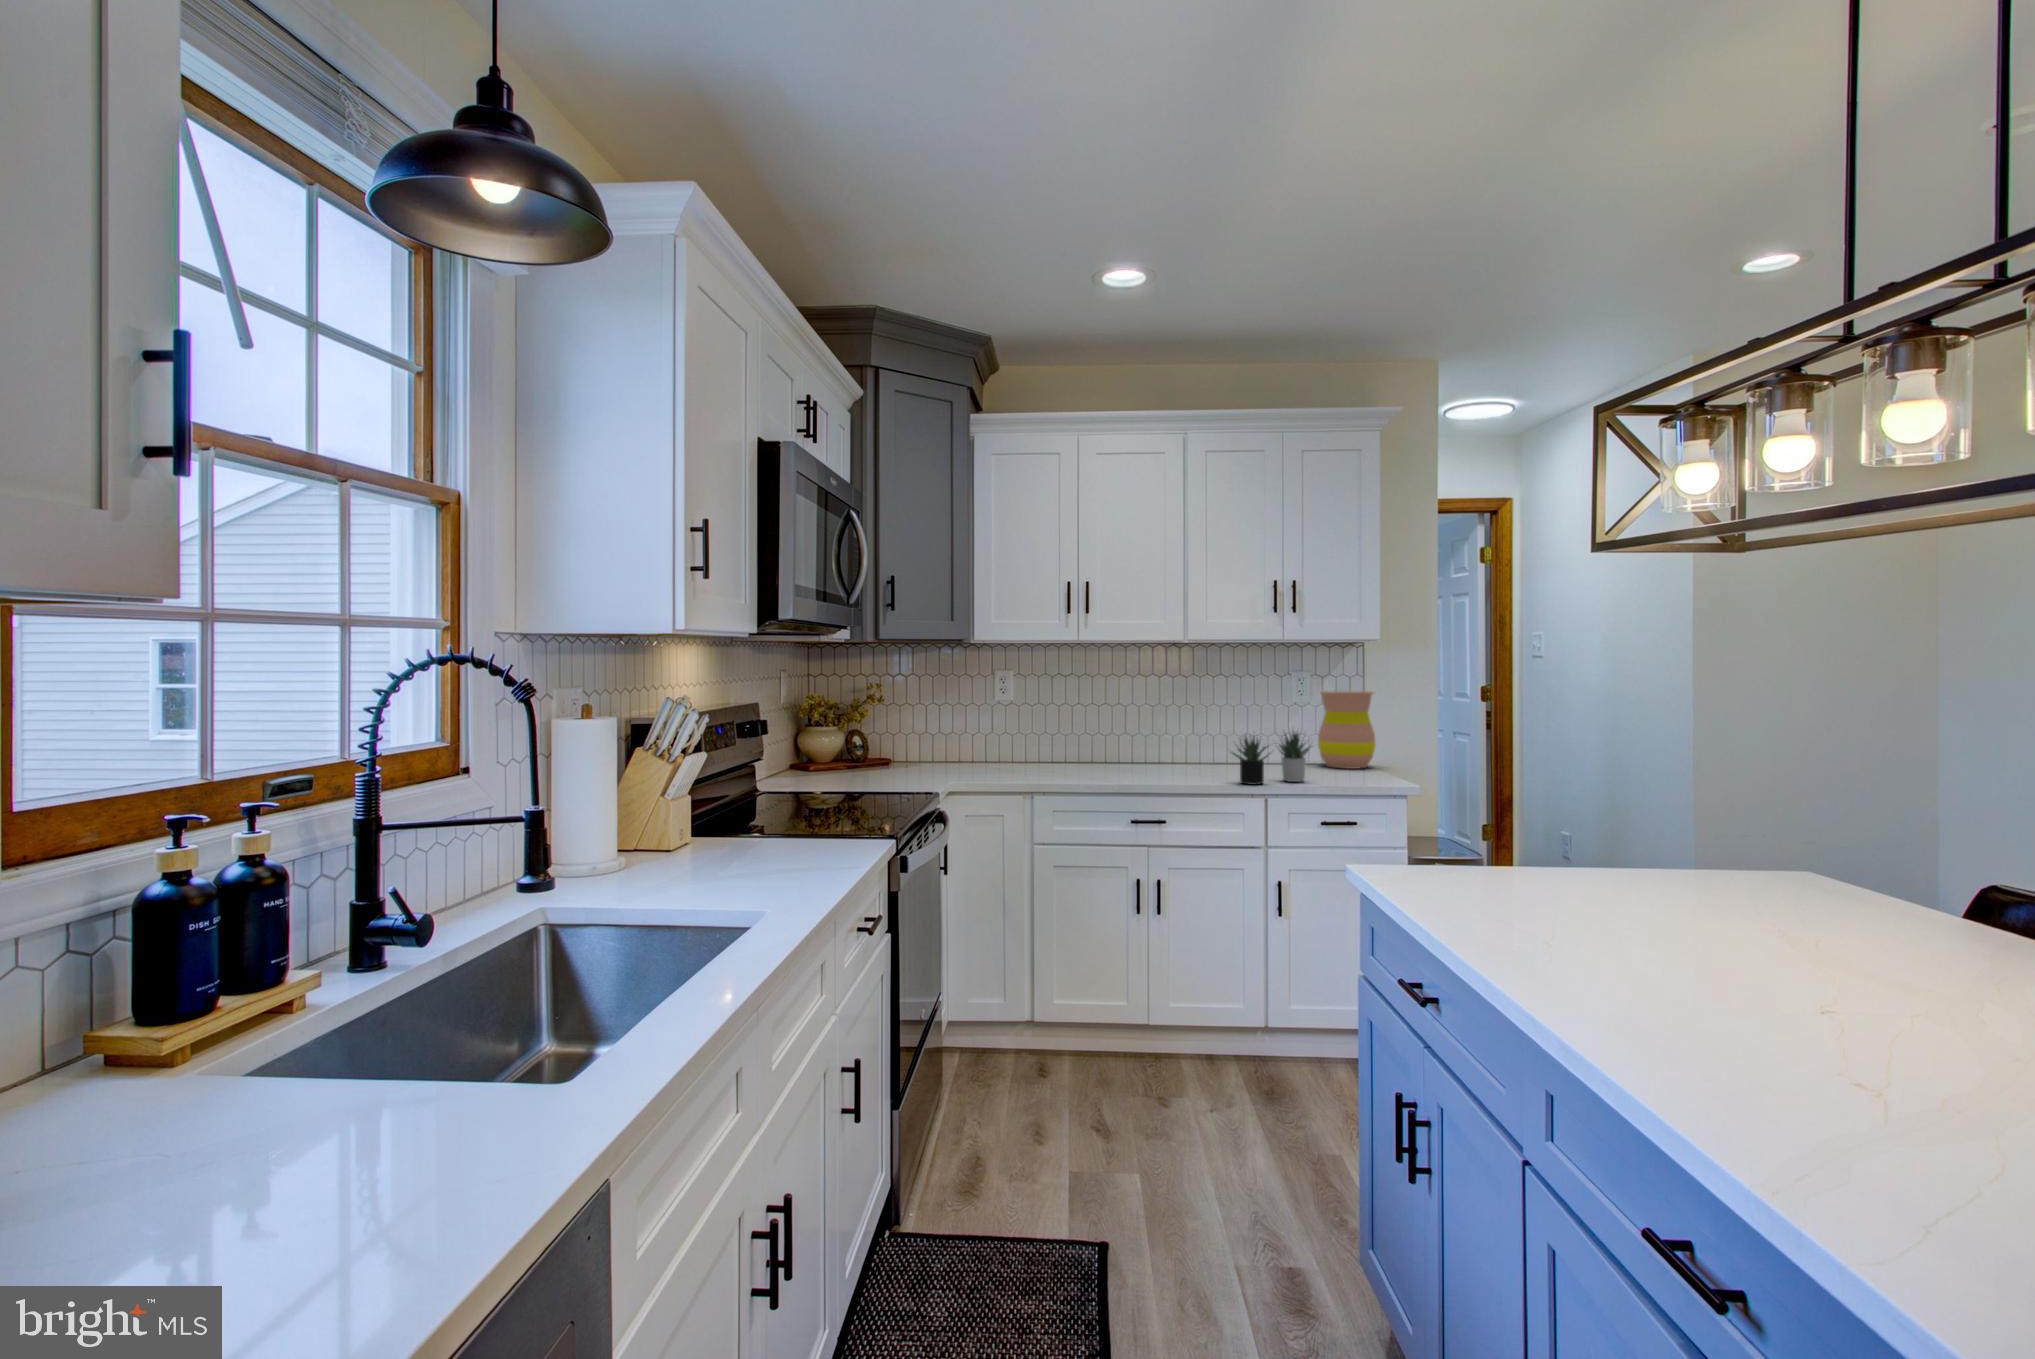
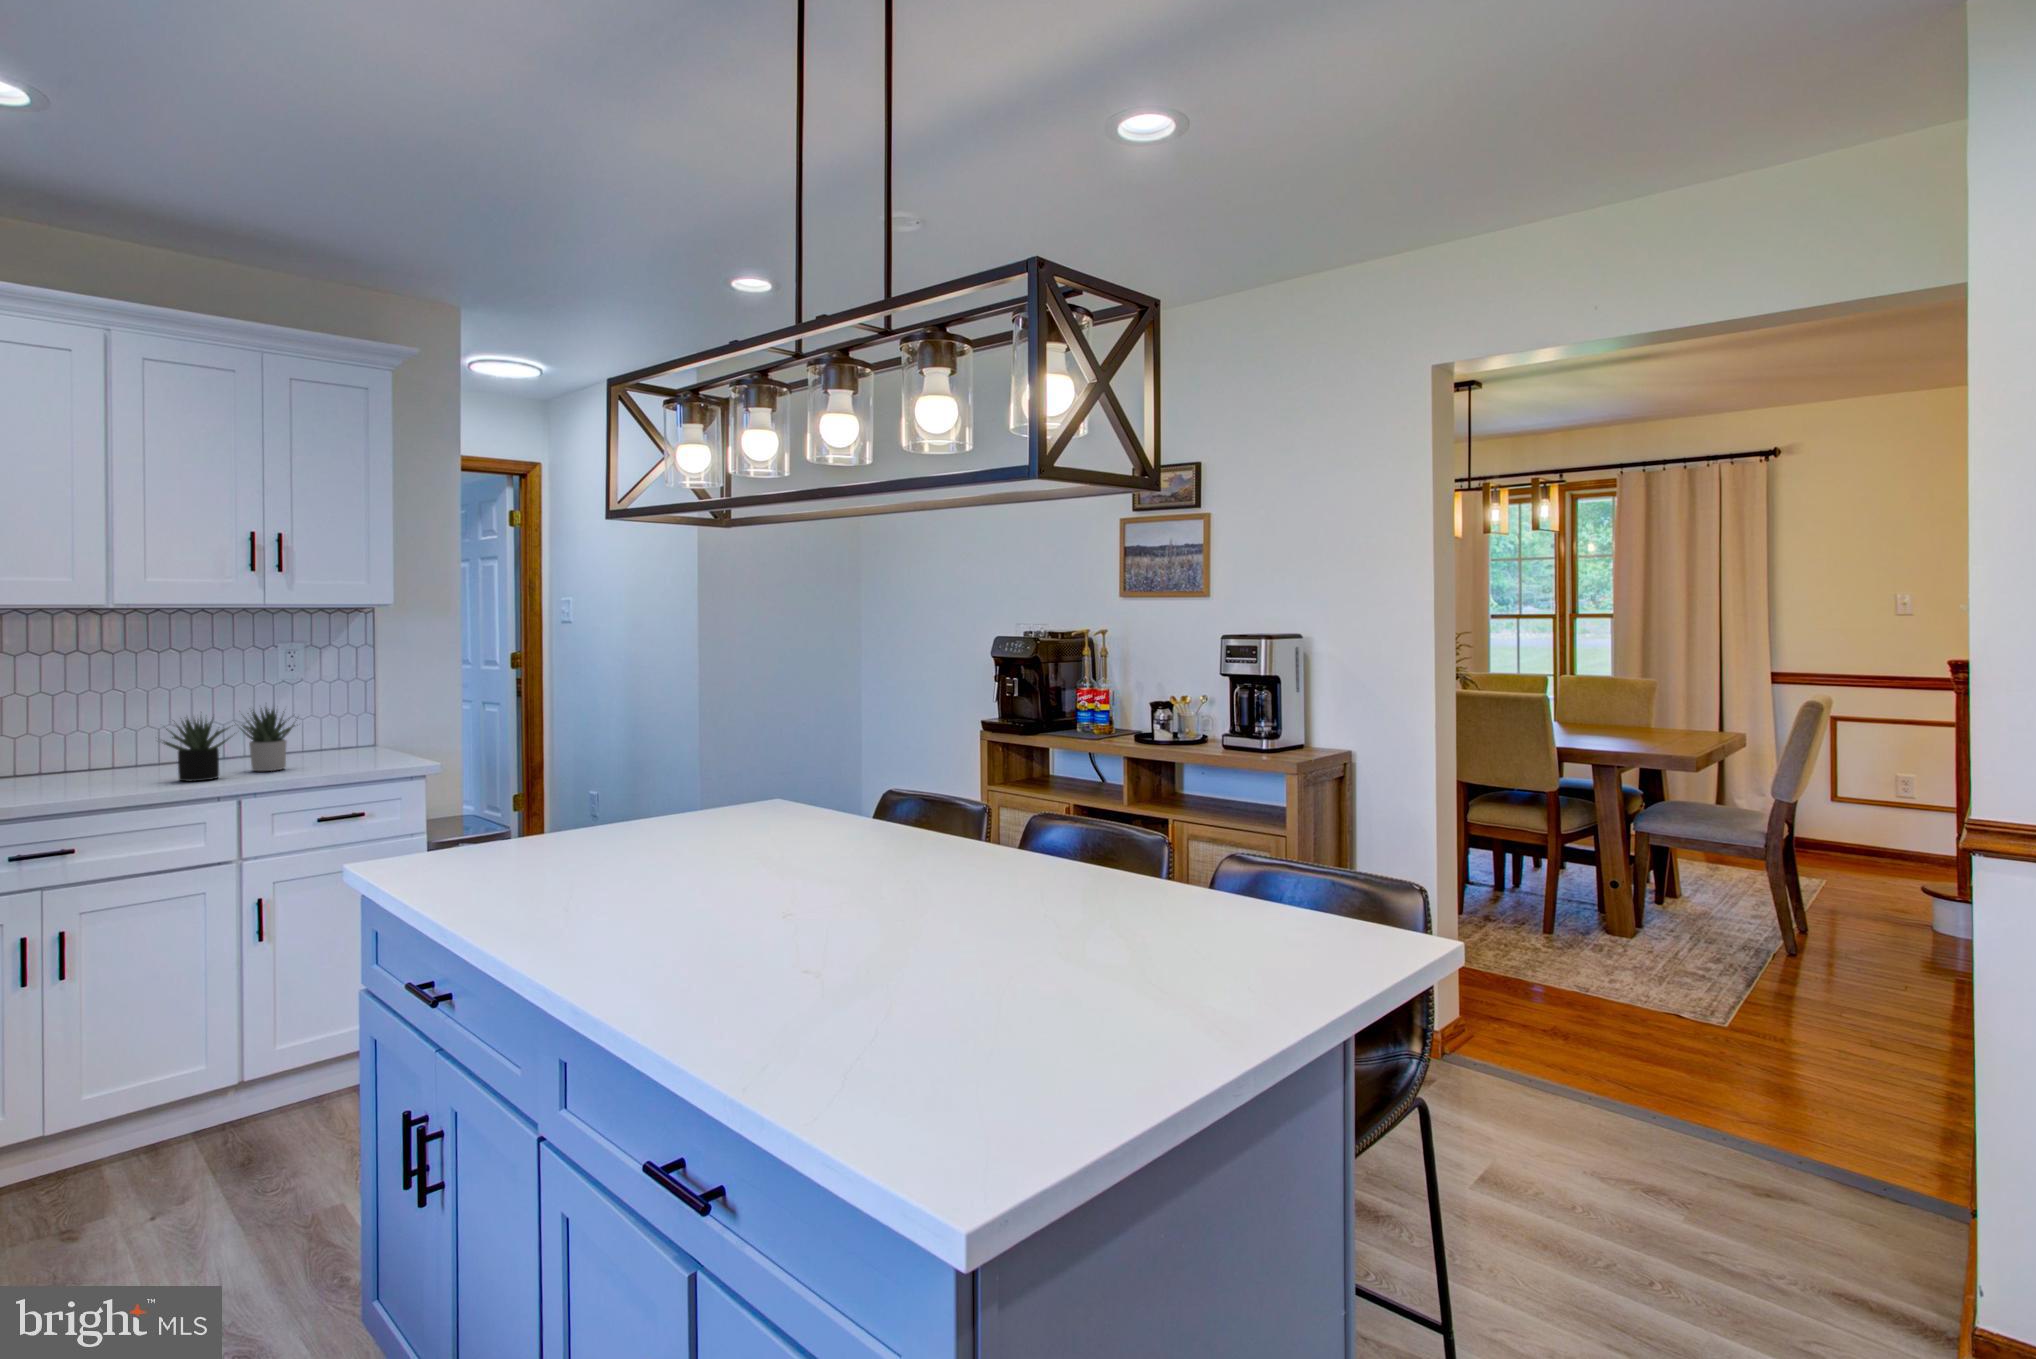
vase: present [1318,691,1375,769] -> none [307,658,388,749]

